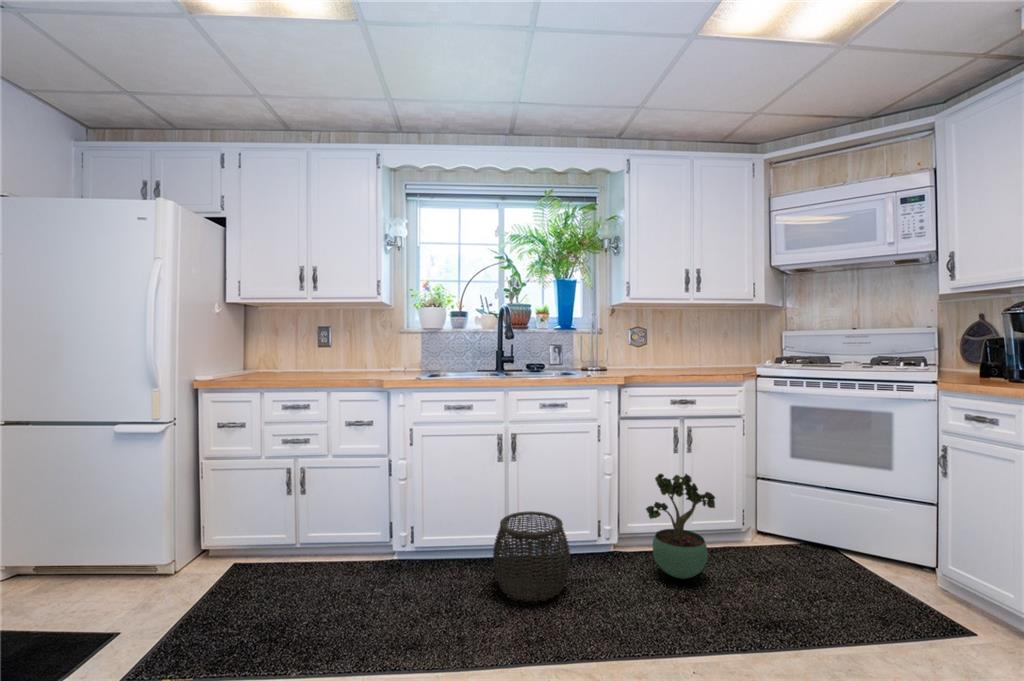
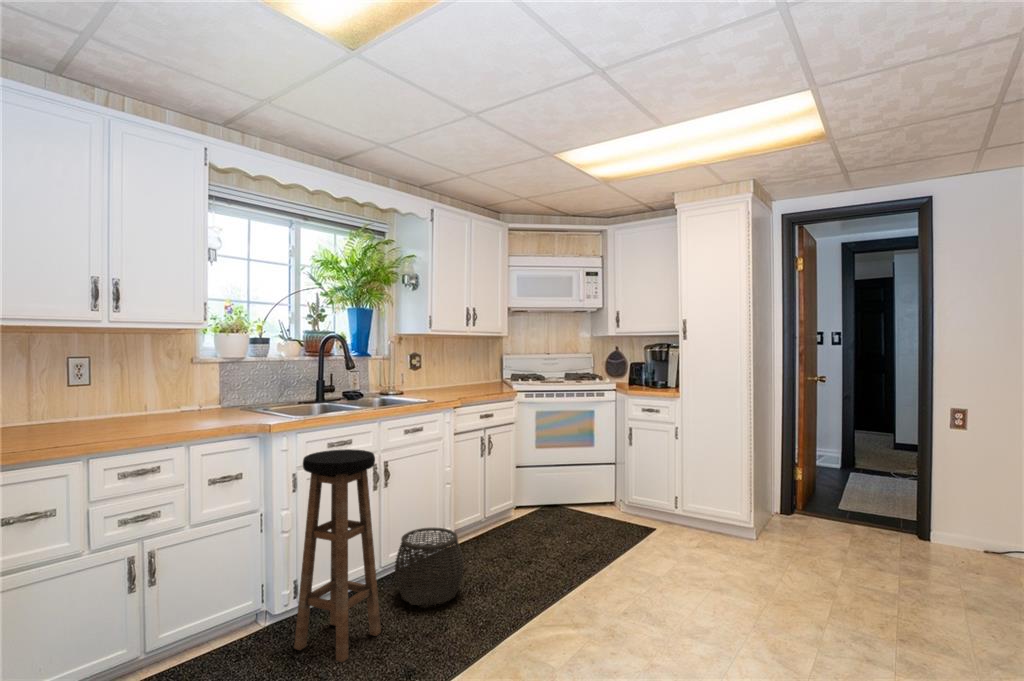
bar stool: none [373,409,442,613] -> present [294,449,381,662]
potted plant: present [646,474,715,579] -> none [484,471,535,553]

